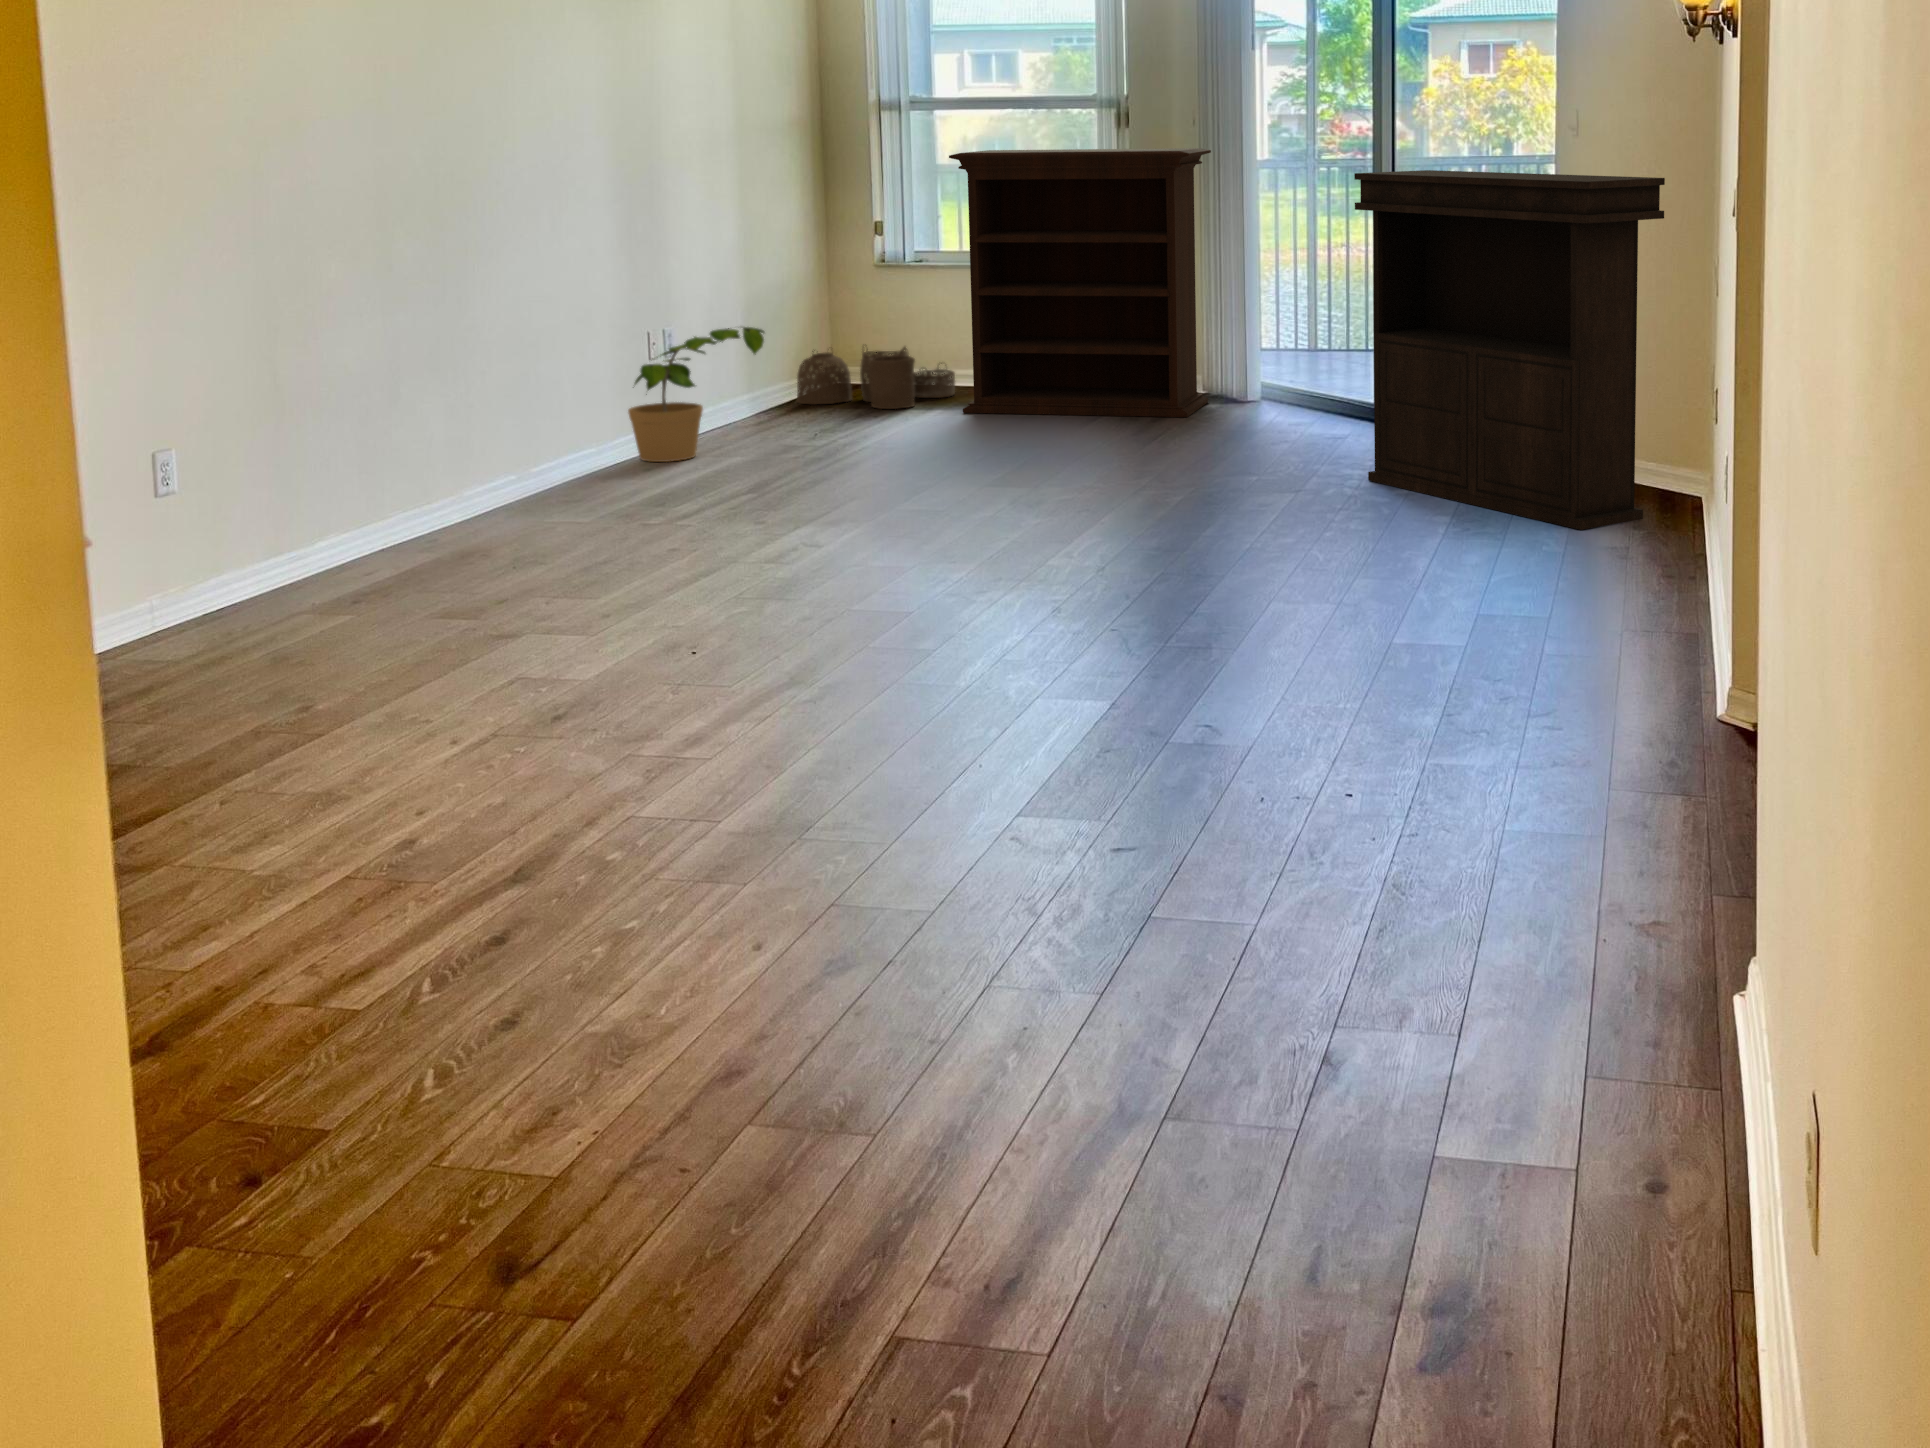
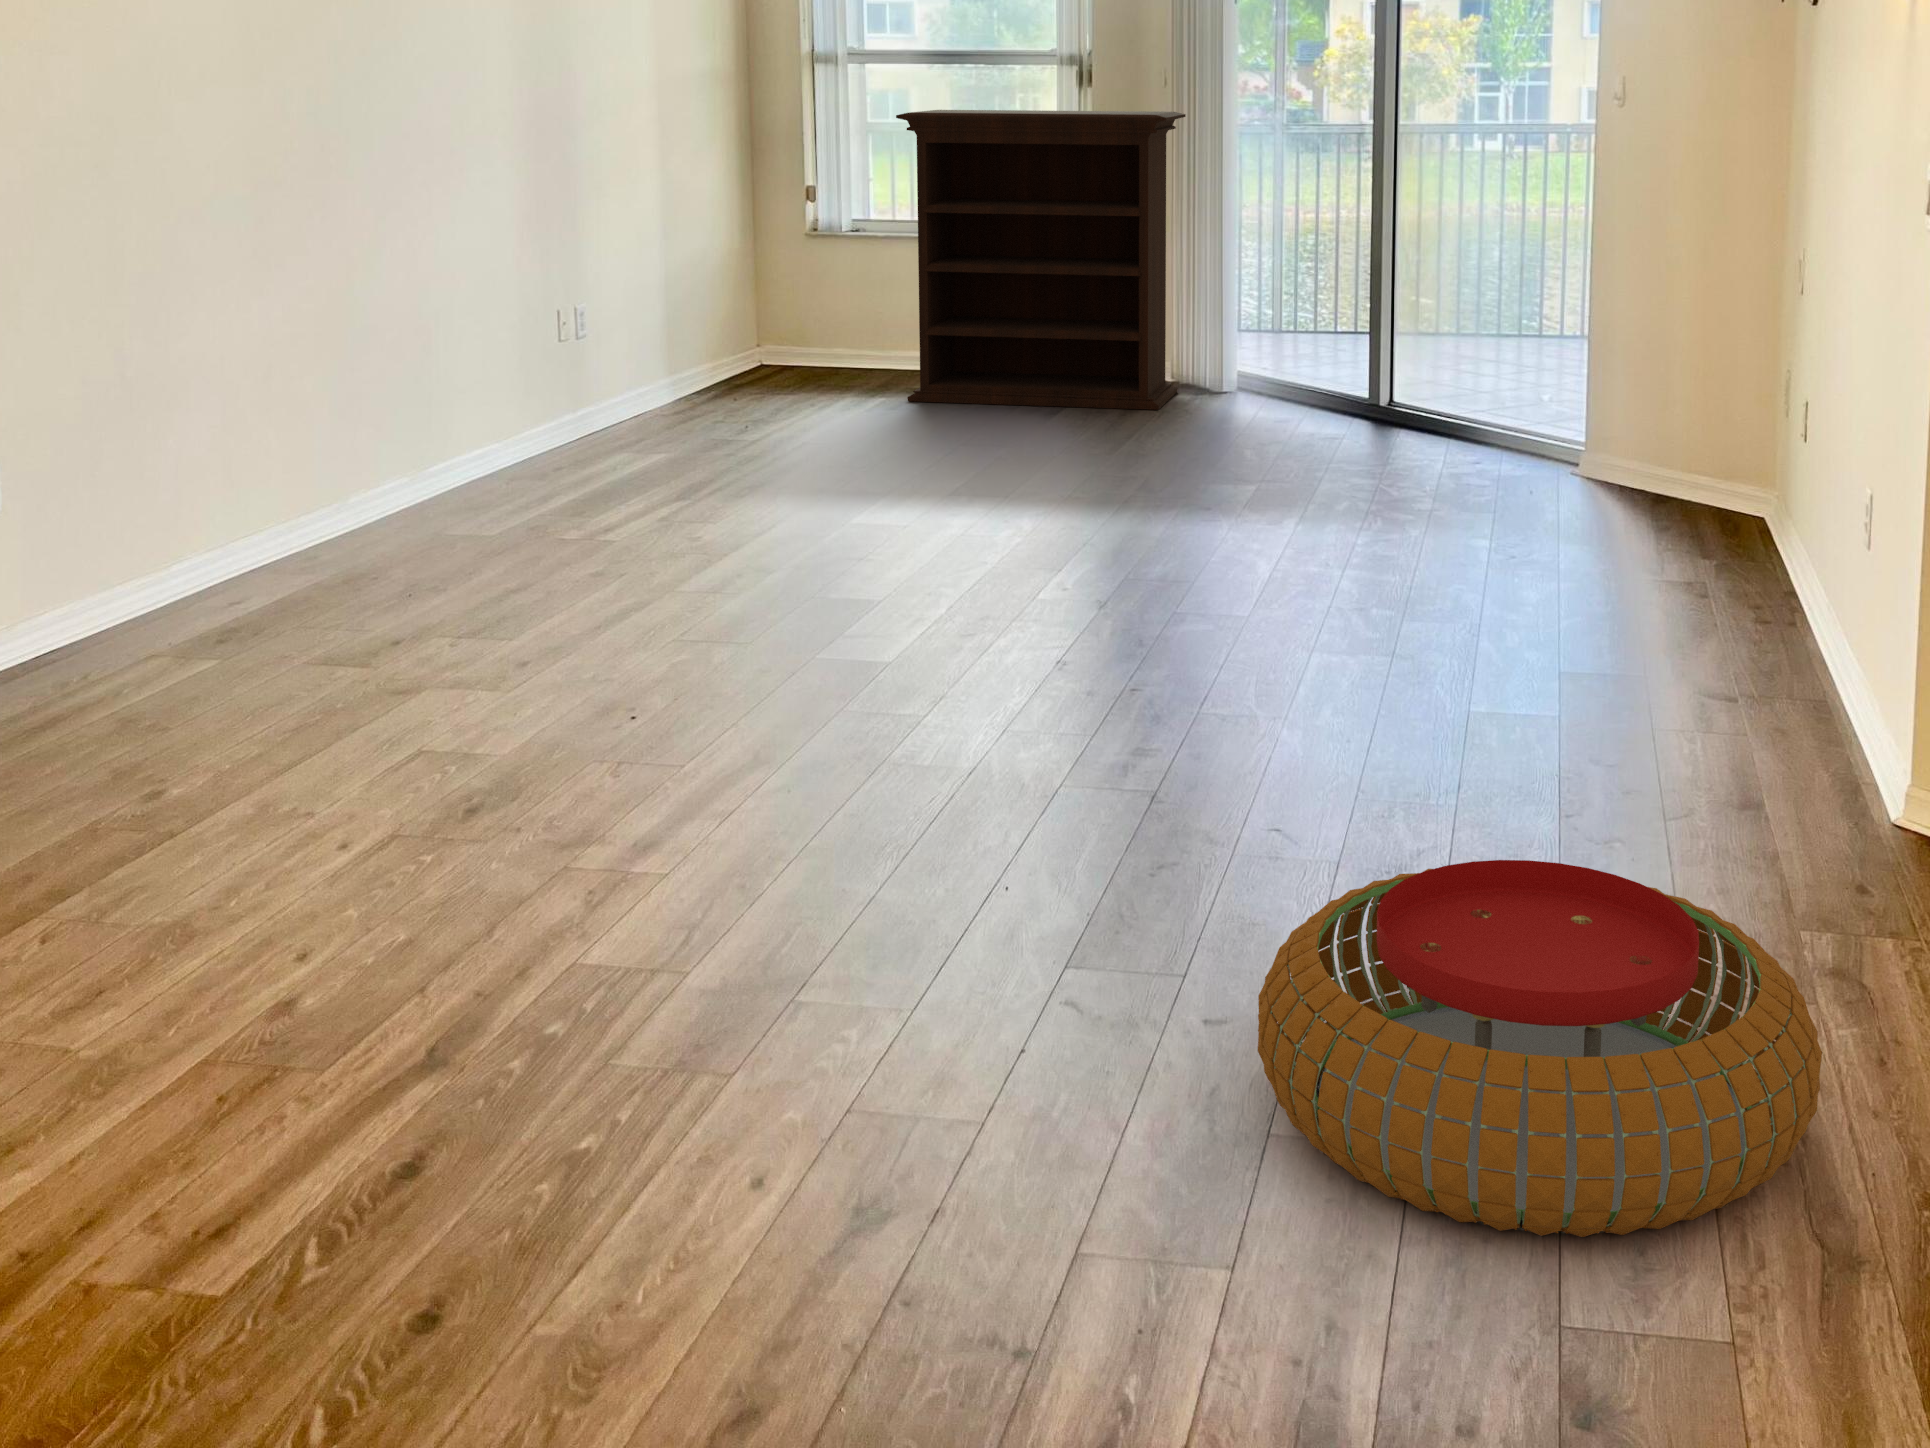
console table: present [1354,170,1665,530] -> none [1372,143,1740,557]
potted plant: present [628,327,764,462] -> none [536,306,693,458]
woven basket: present [797,347,955,409] -> none [719,323,896,396]
pouf: none [1142,720,1571,979] -> present [1258,860,1822,1237]

